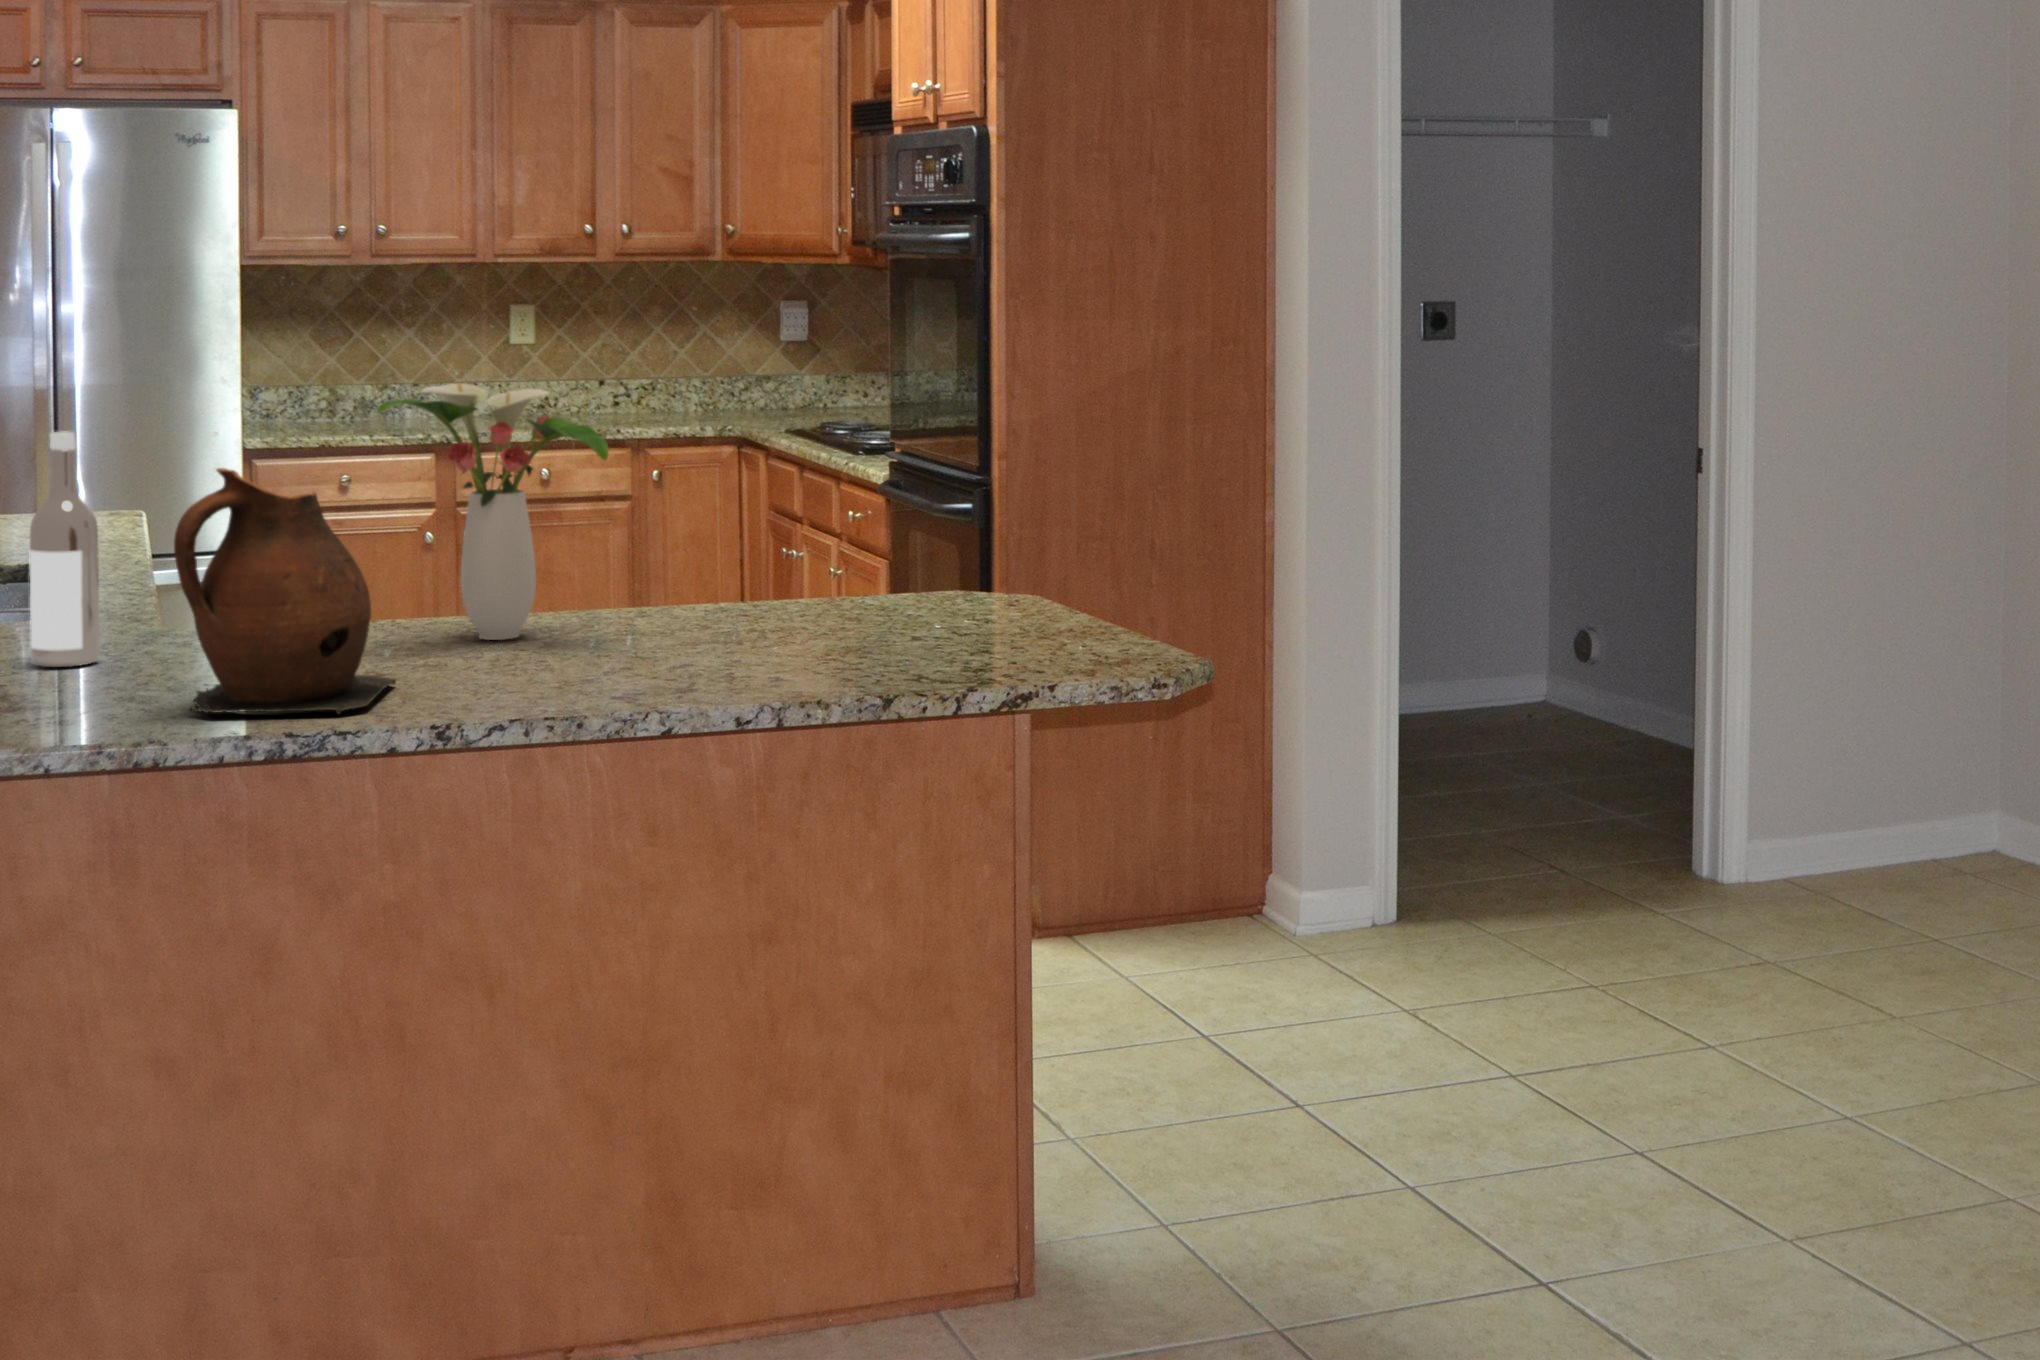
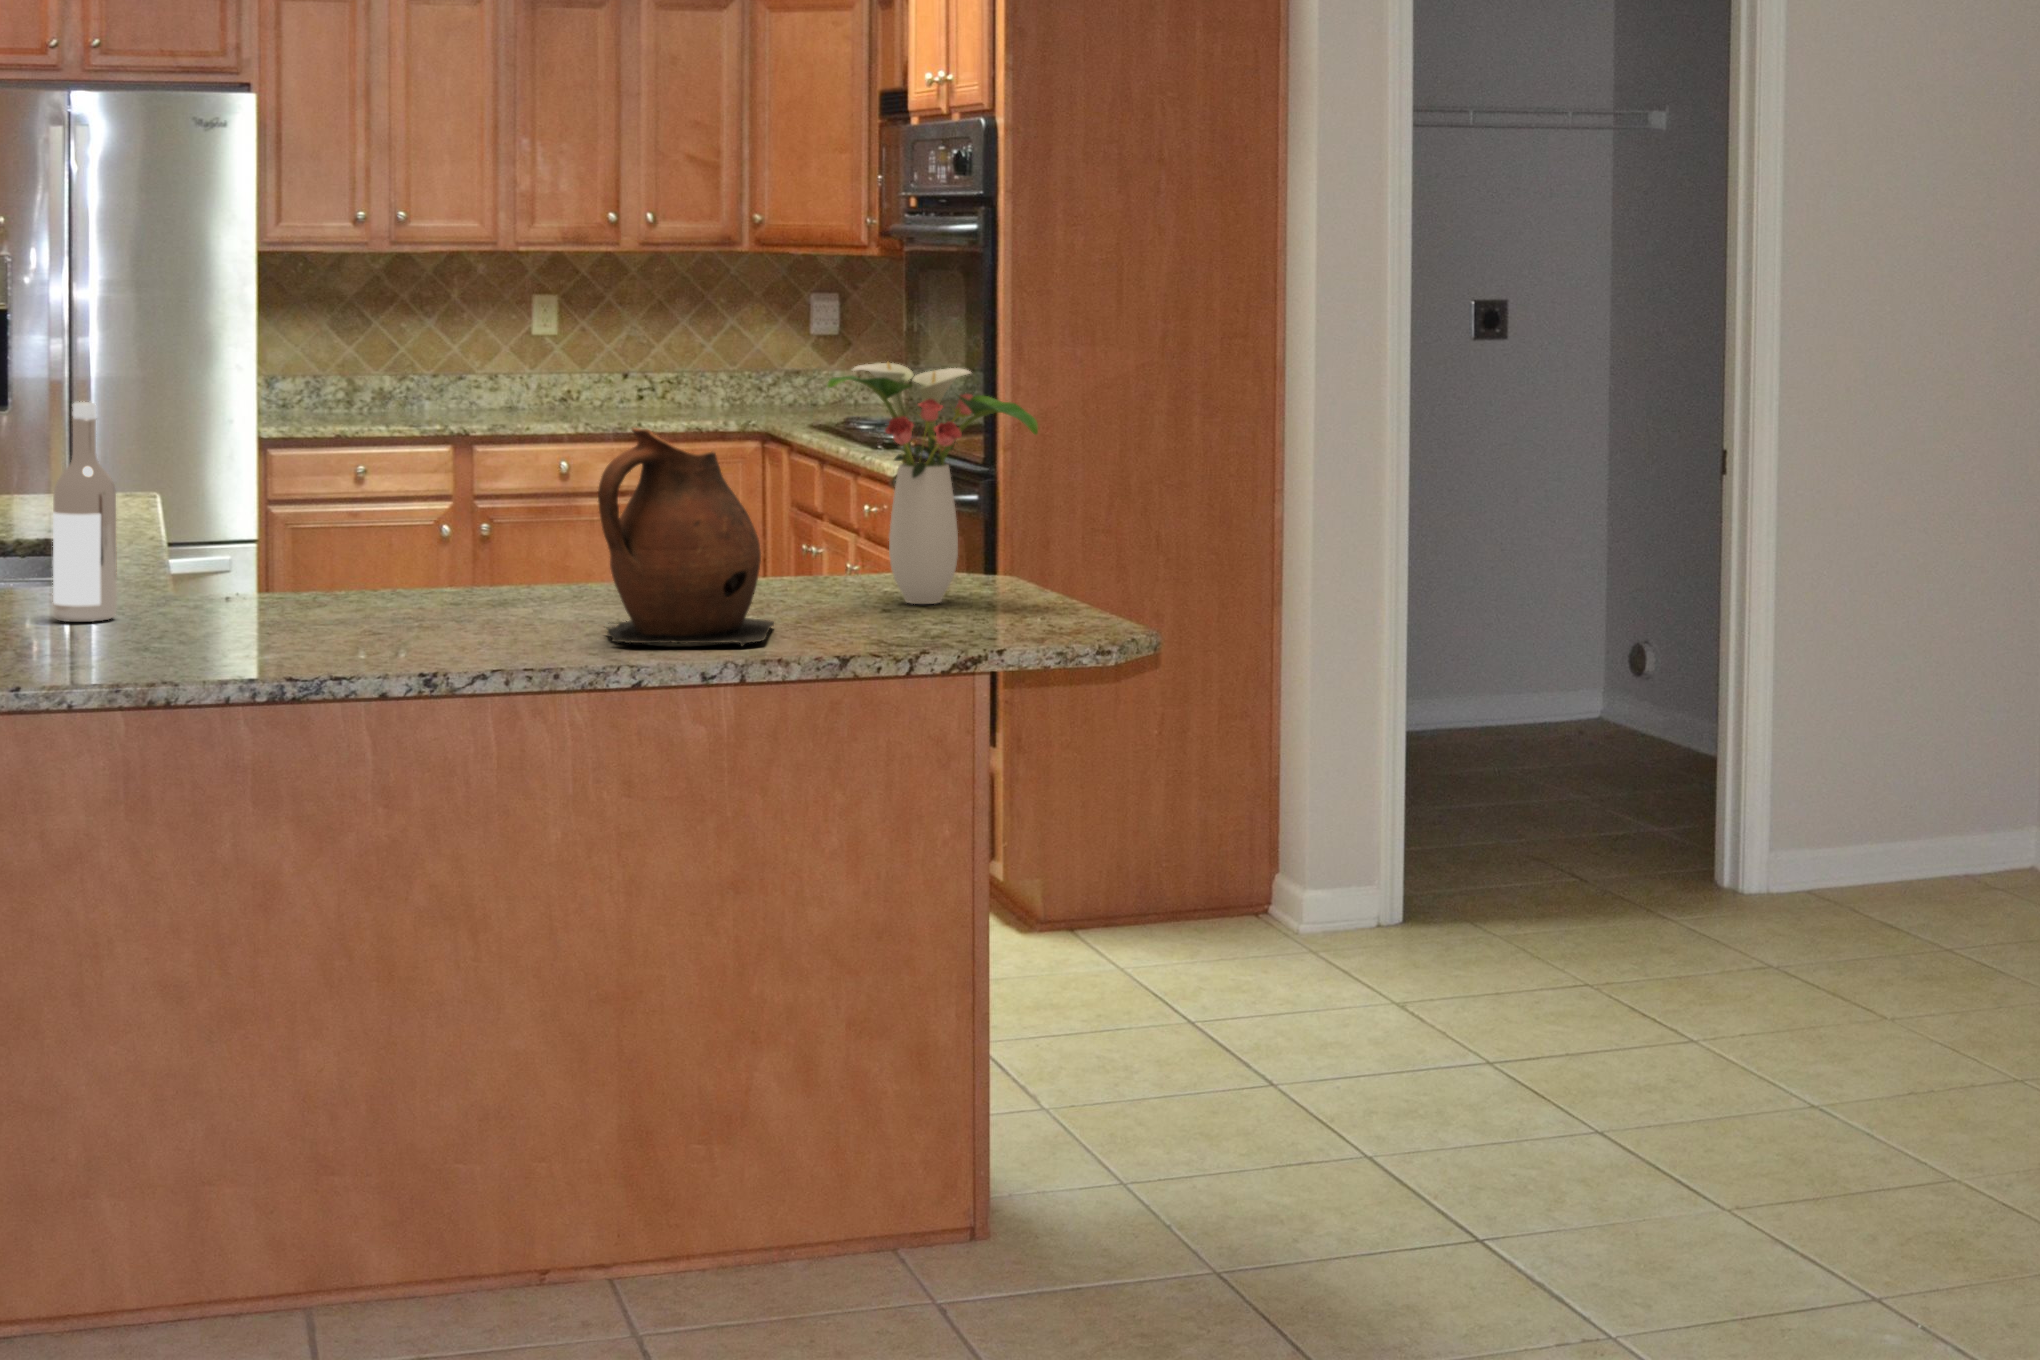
flower arrangement: present [377,383,609,640] -> present [827,362,1038,604]
ceramic pitcher: present [174,468,396,715] -> present [598,428,774,646]

